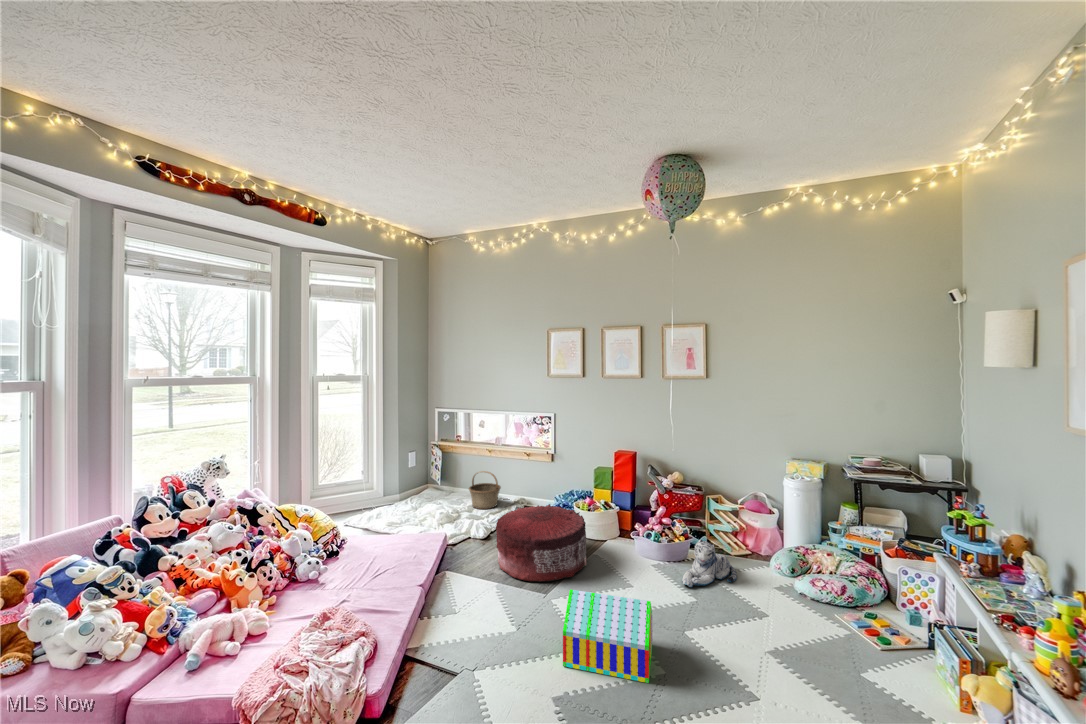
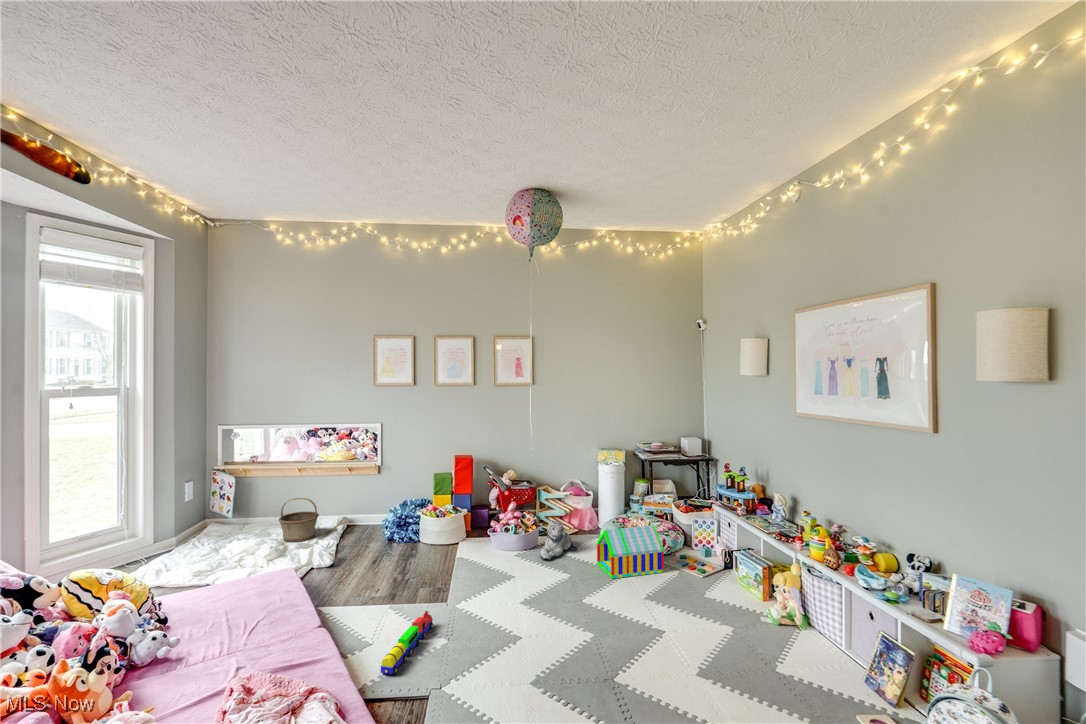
pouf: present [496,504,587,581] -> none [364,515,456,588]
toy house: present [563,589,652,683] -> present [597,525,664,578]
toy train: none [419,618,510,687] -> present [381,611,433,675]

